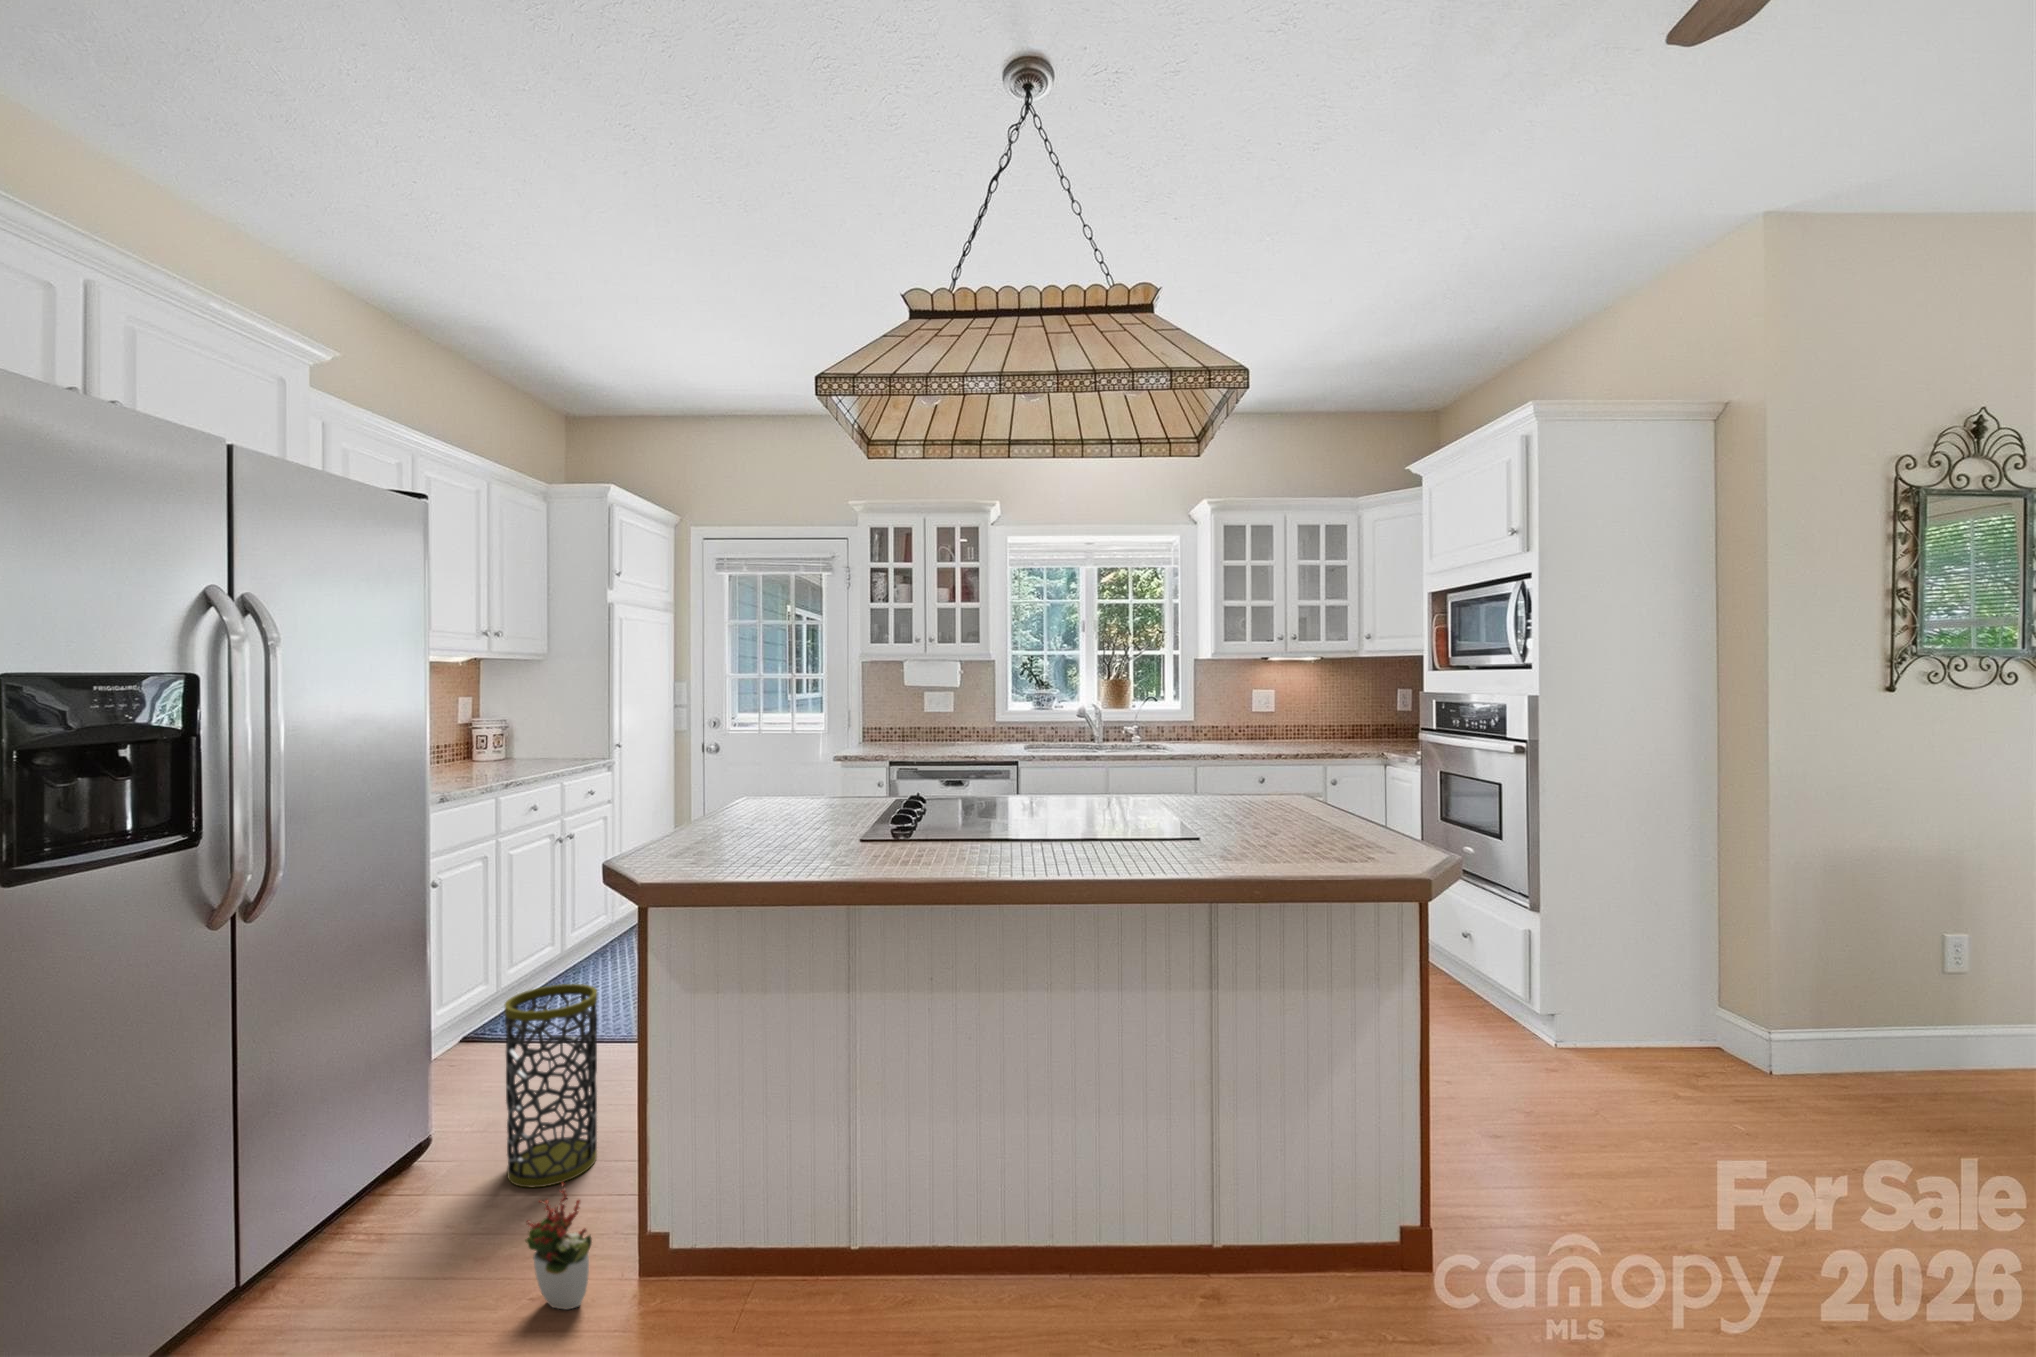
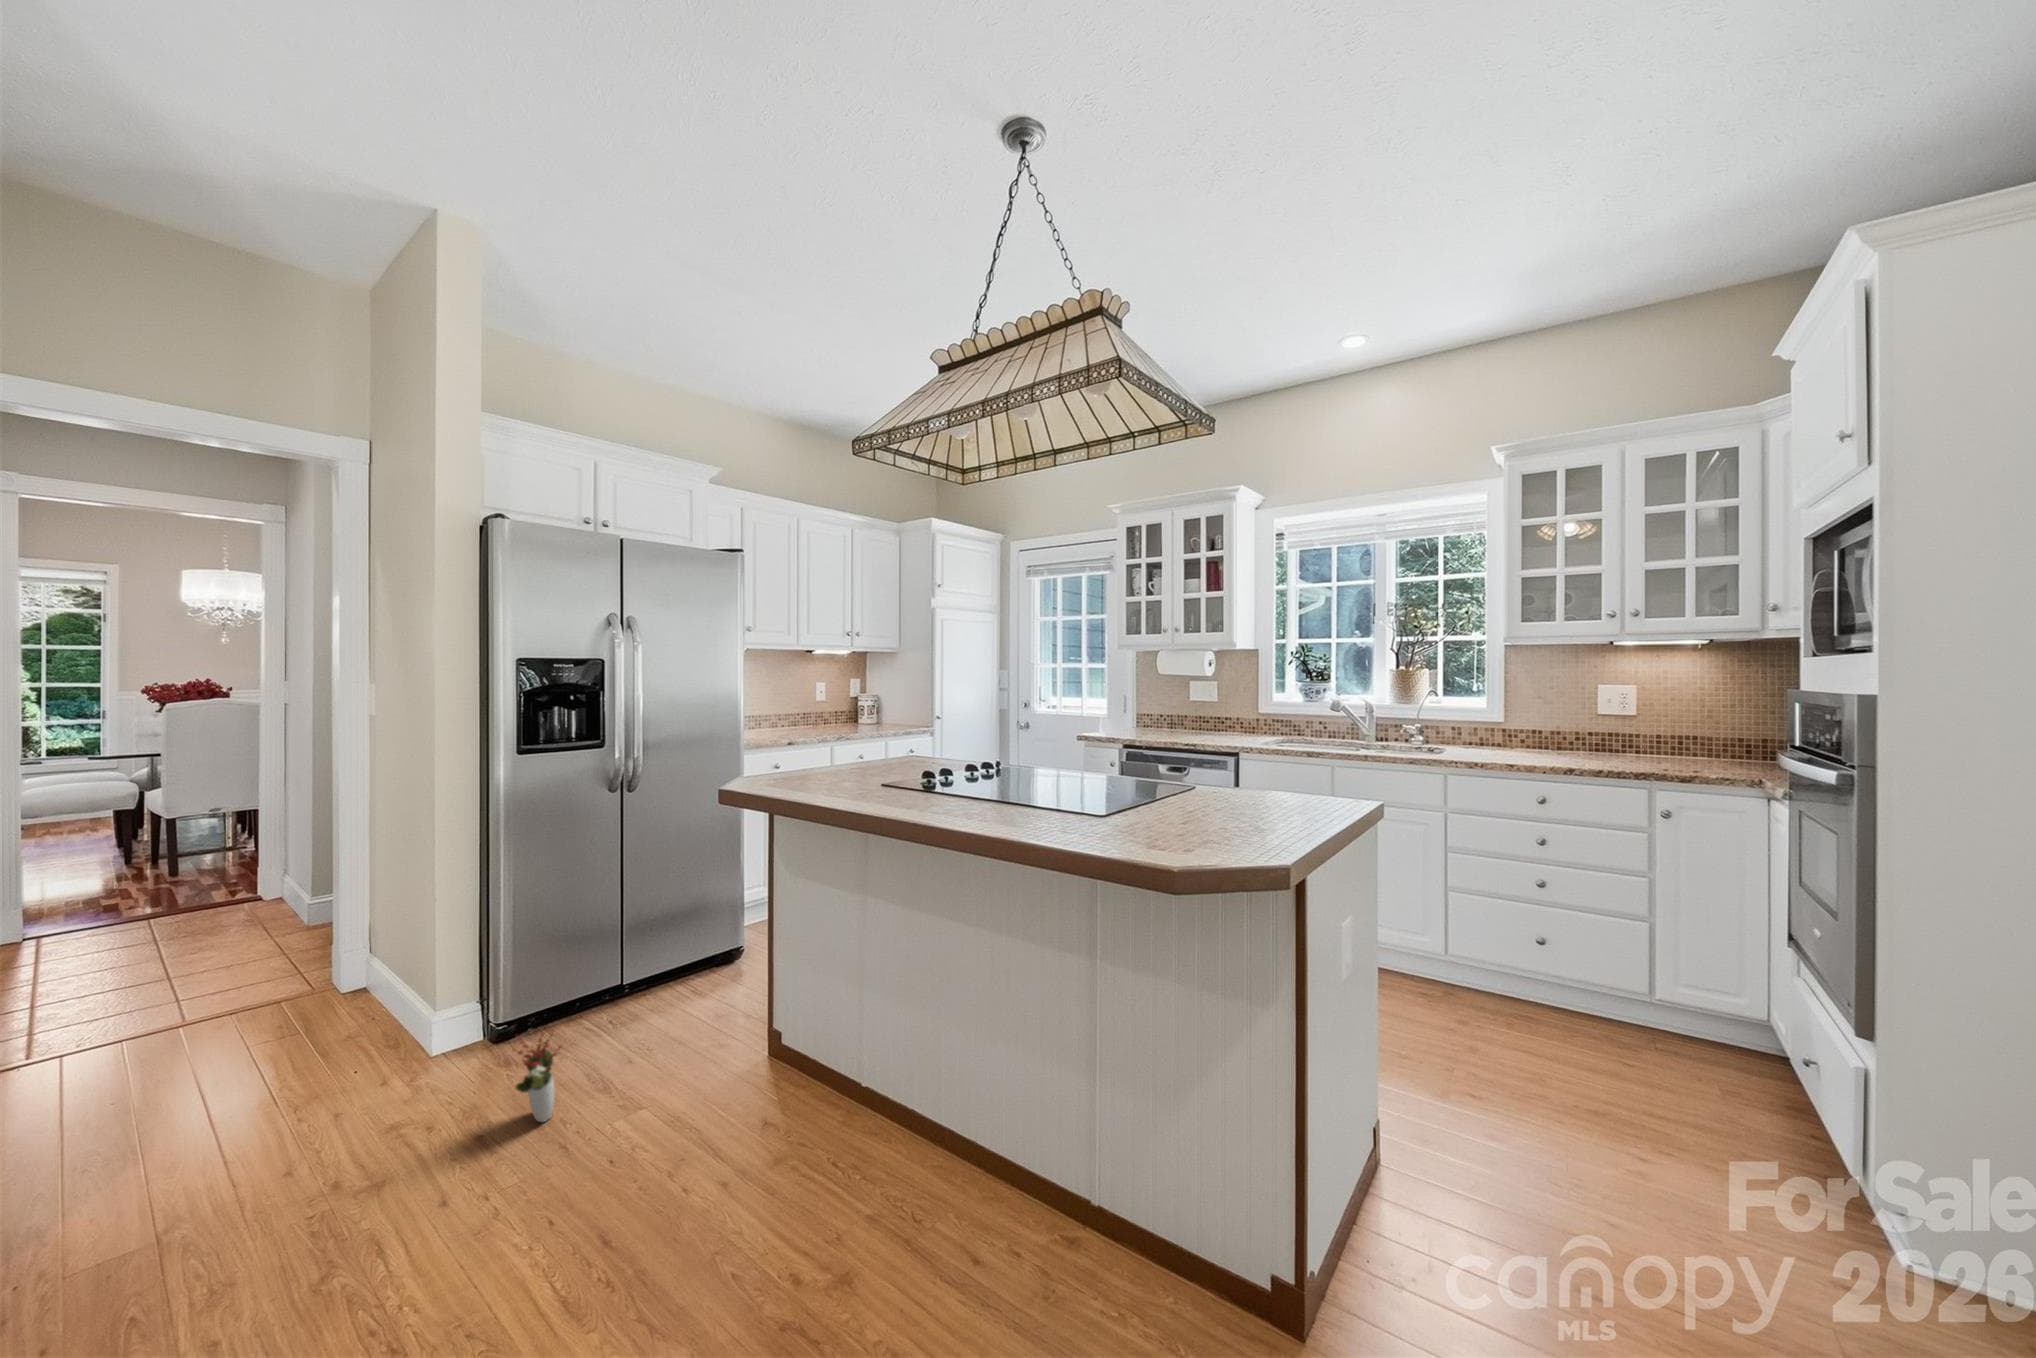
trash can: present [505,984,597,1188] -> none [646,887,713,1032]

